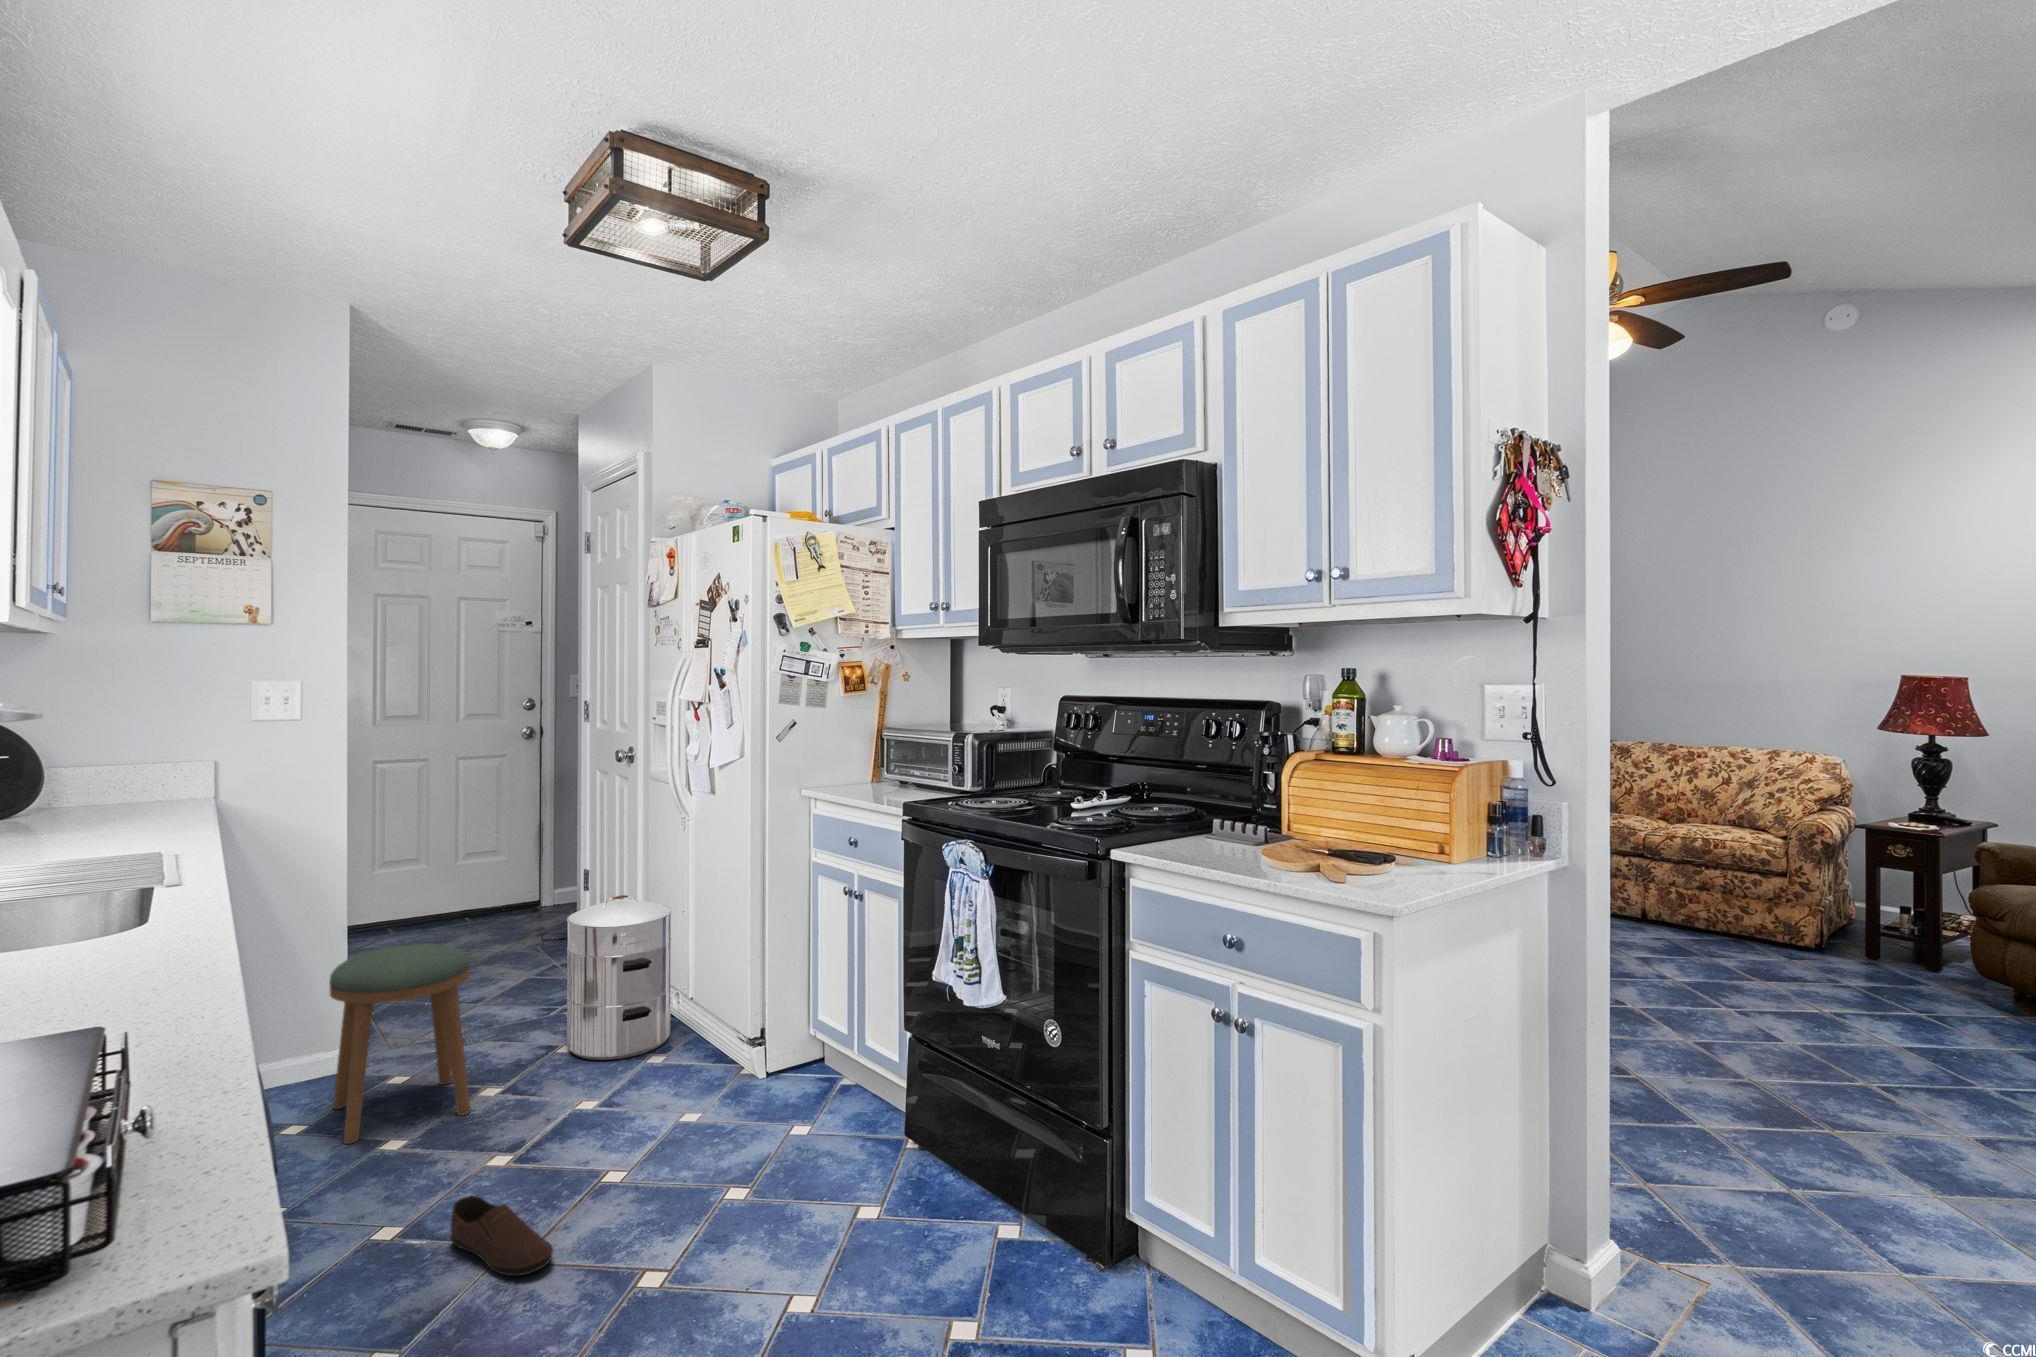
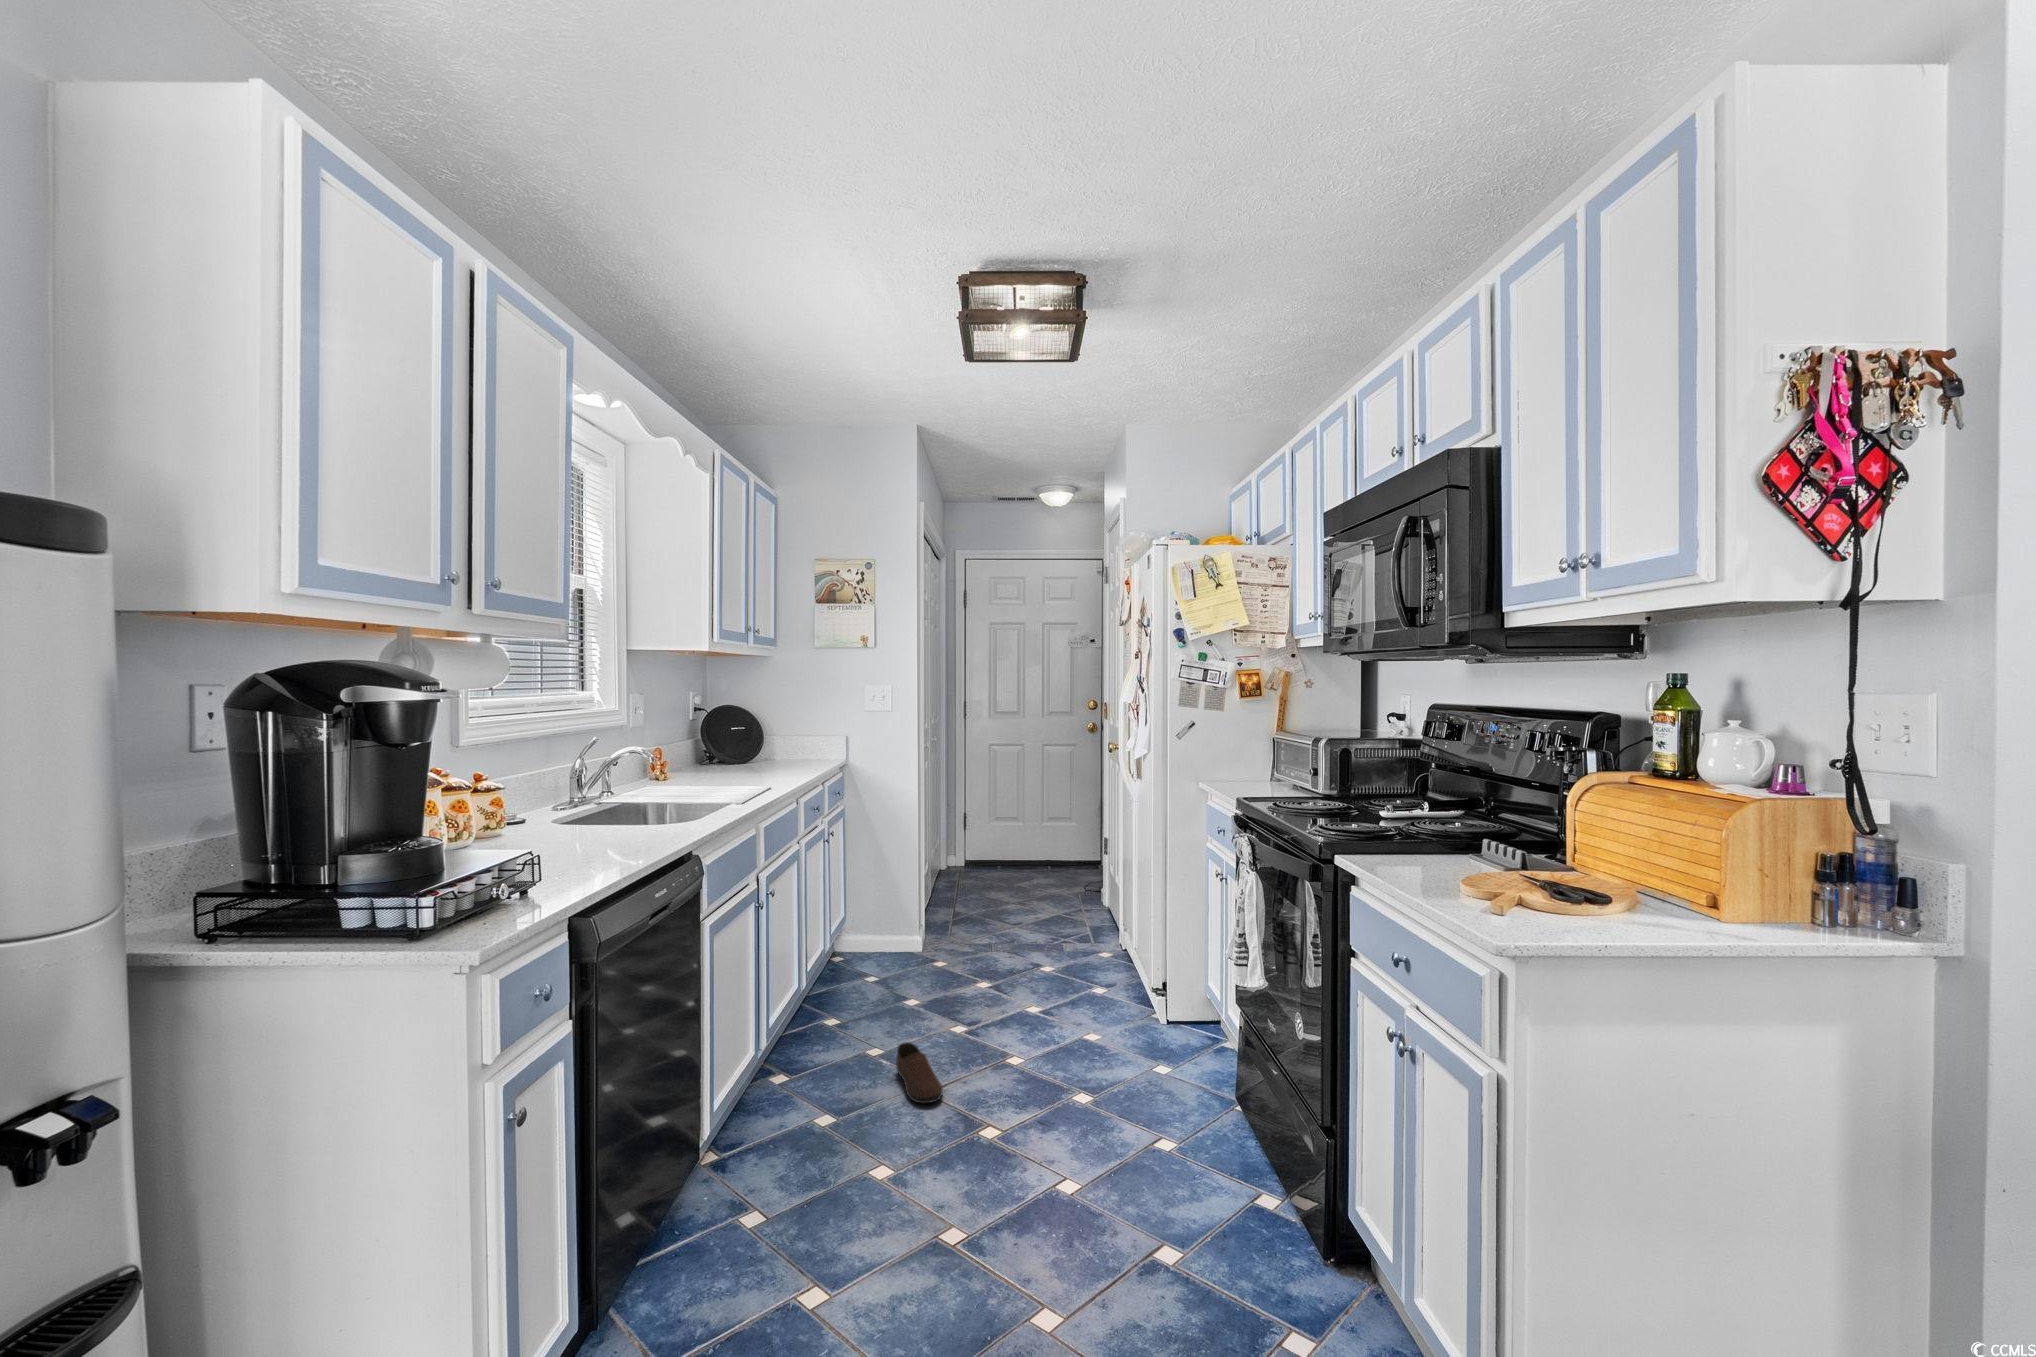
waste bin: present [567,895,671,1060] -> none [1044,856,1122,985]
stool: present [330,944,470,1144] -> none [885,870,969,997]

